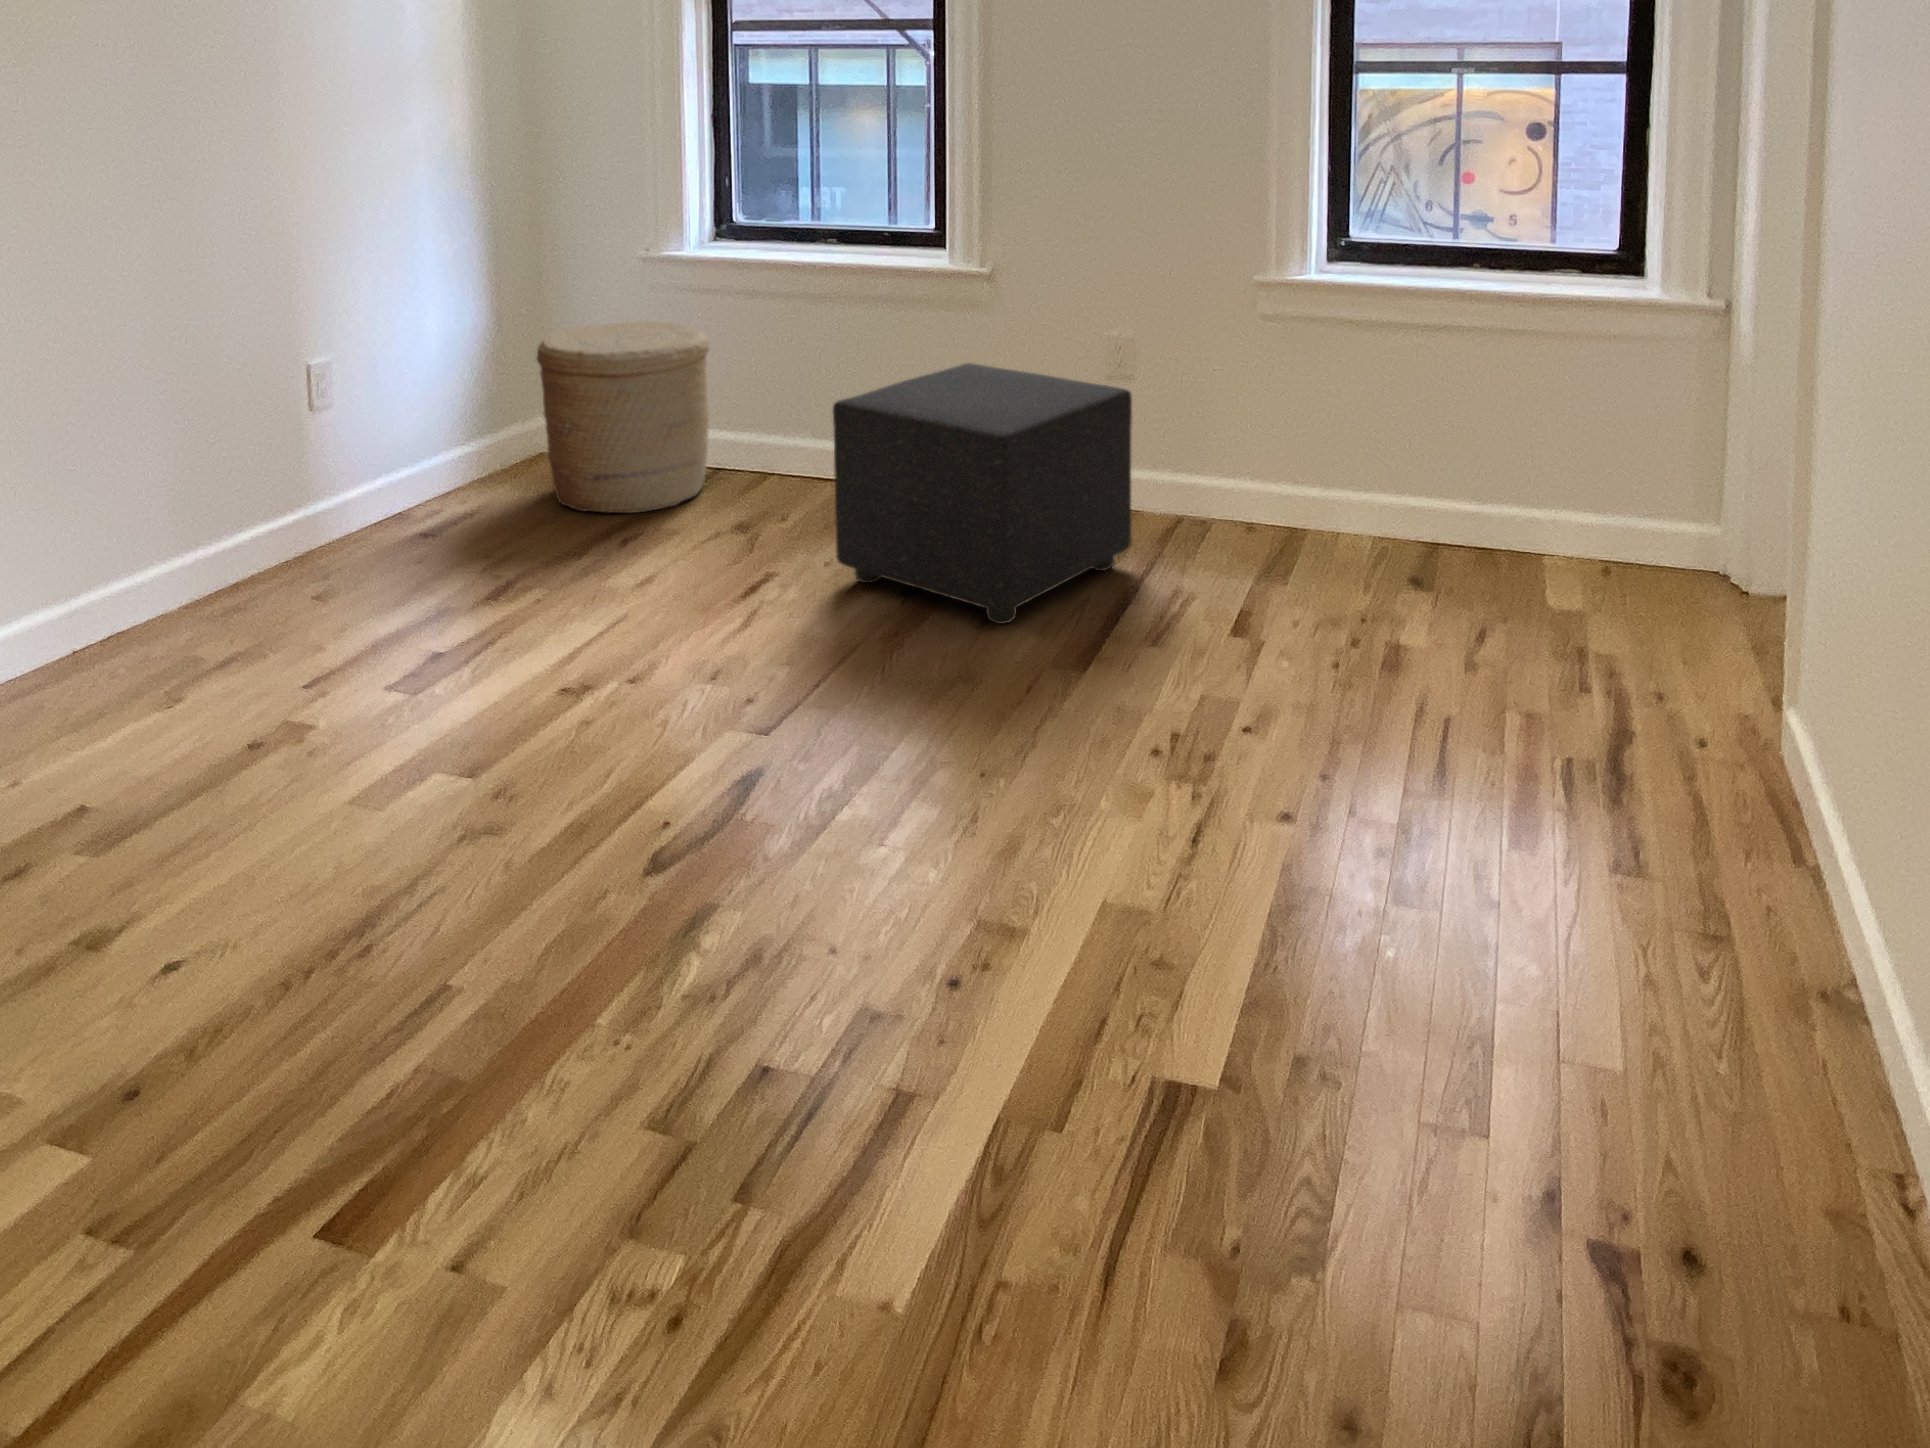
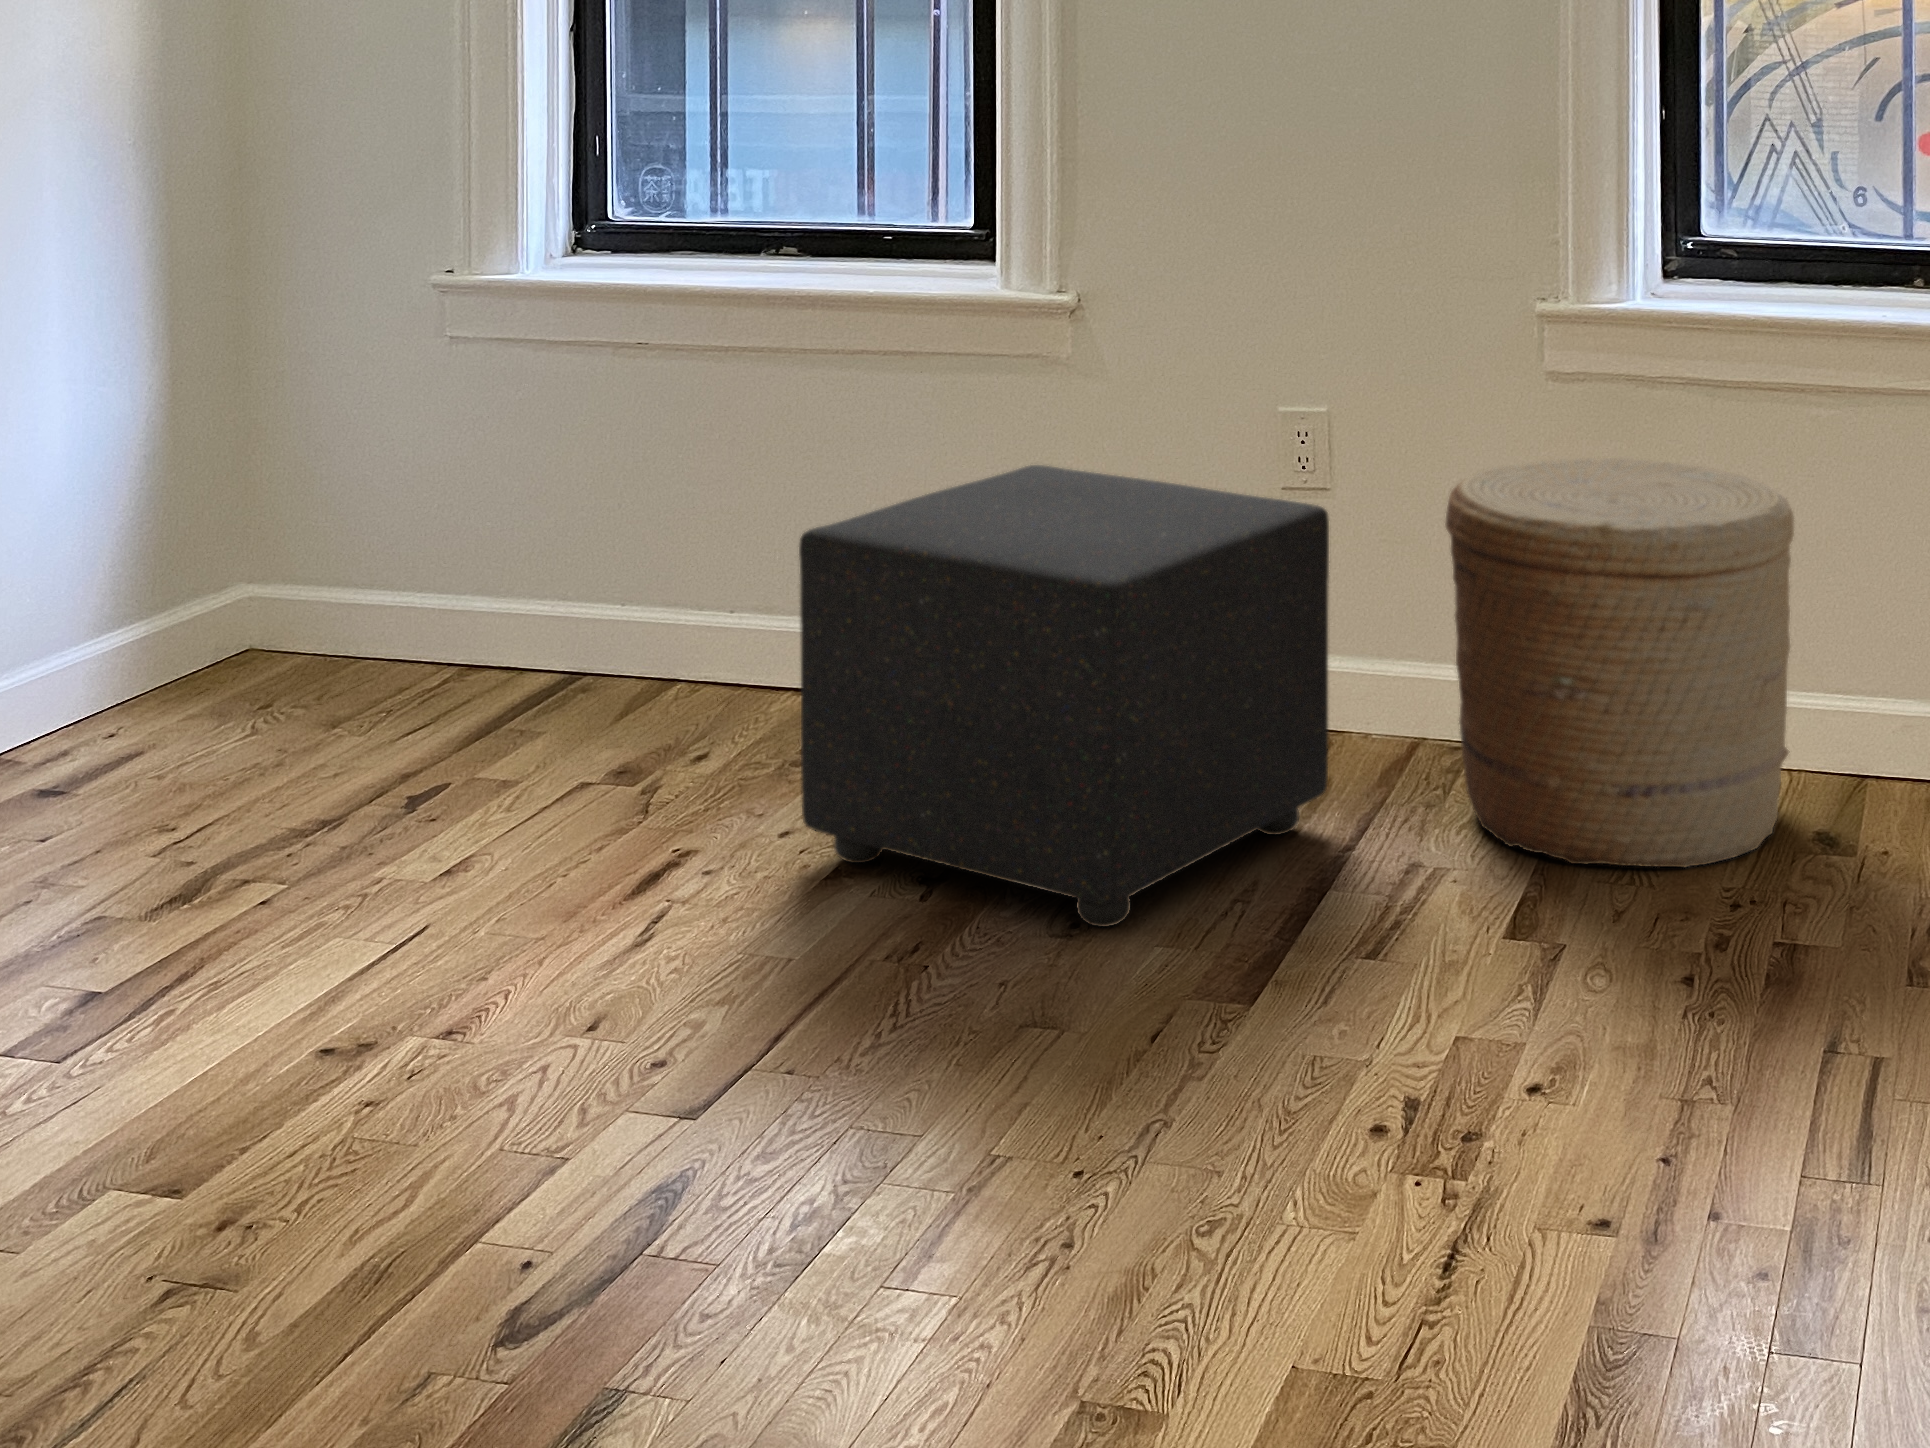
woven basket: present [537,321,709,513] -> present [1445,458,1794,867]

